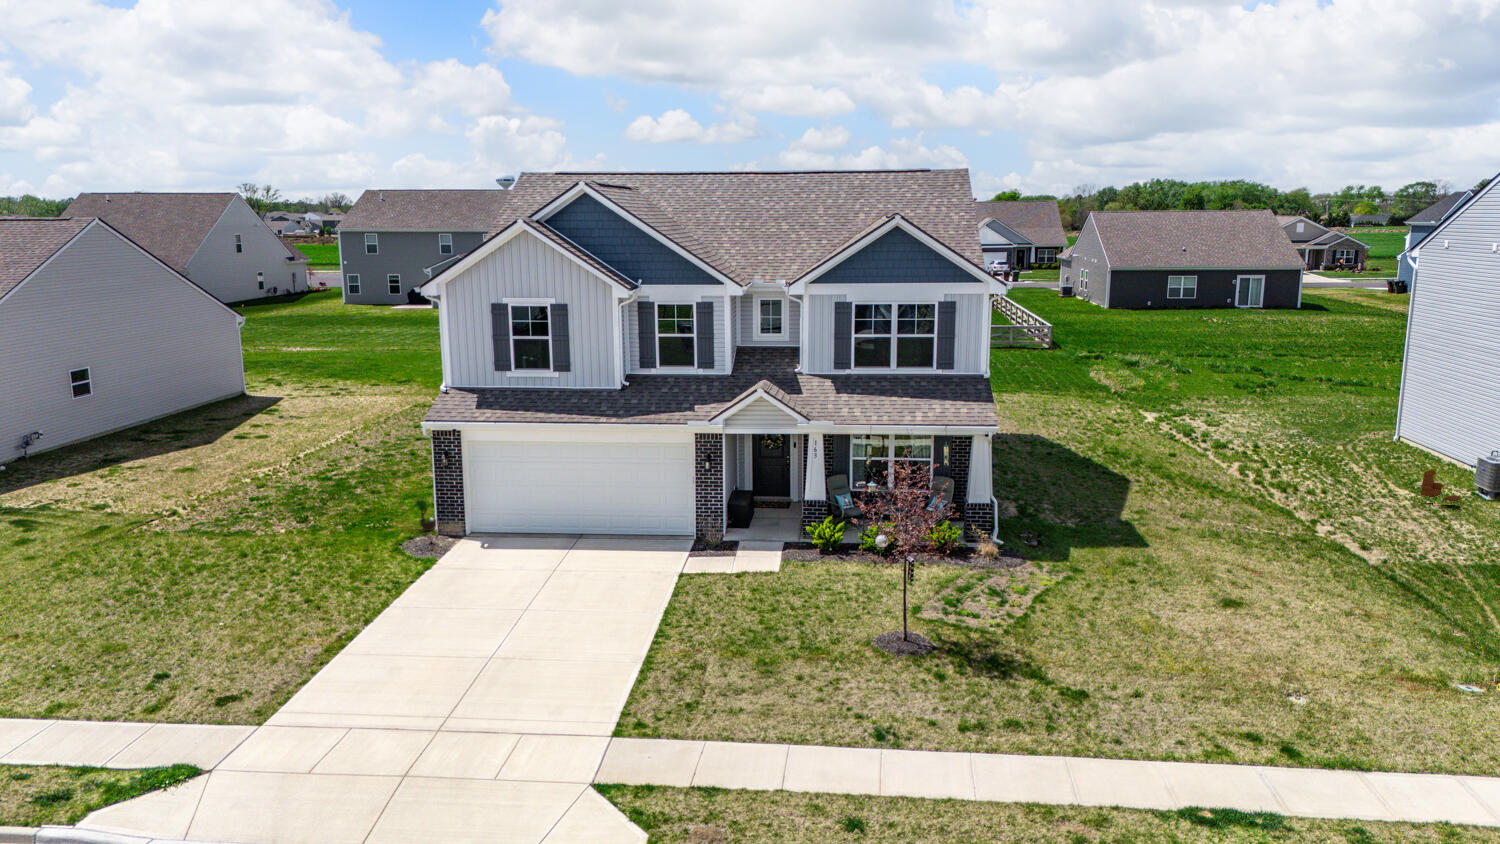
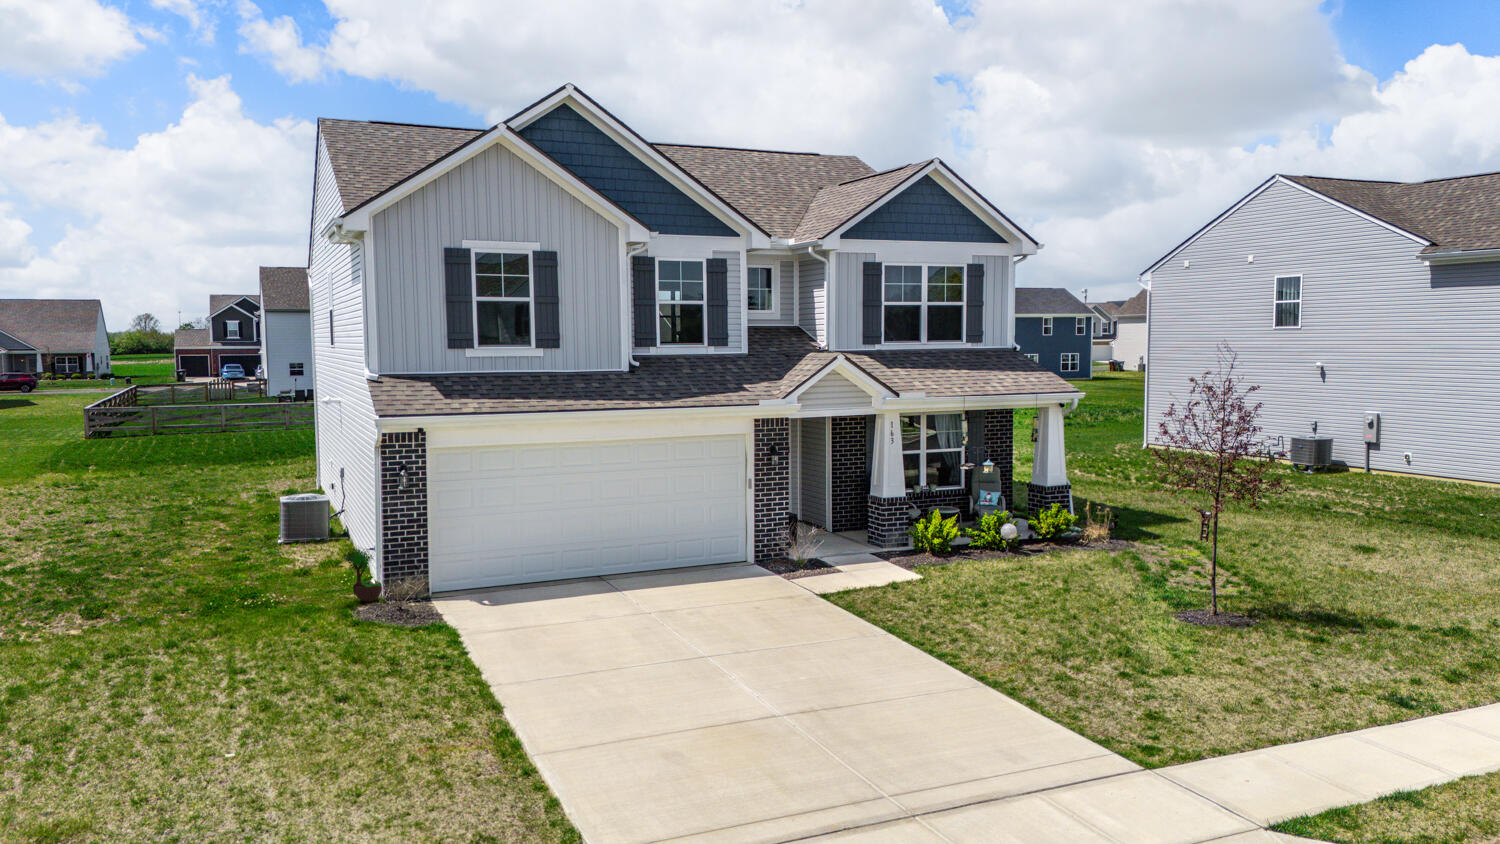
lounge chair: present [1421,470,1461,509] -> none [1288,441,1327,473]

